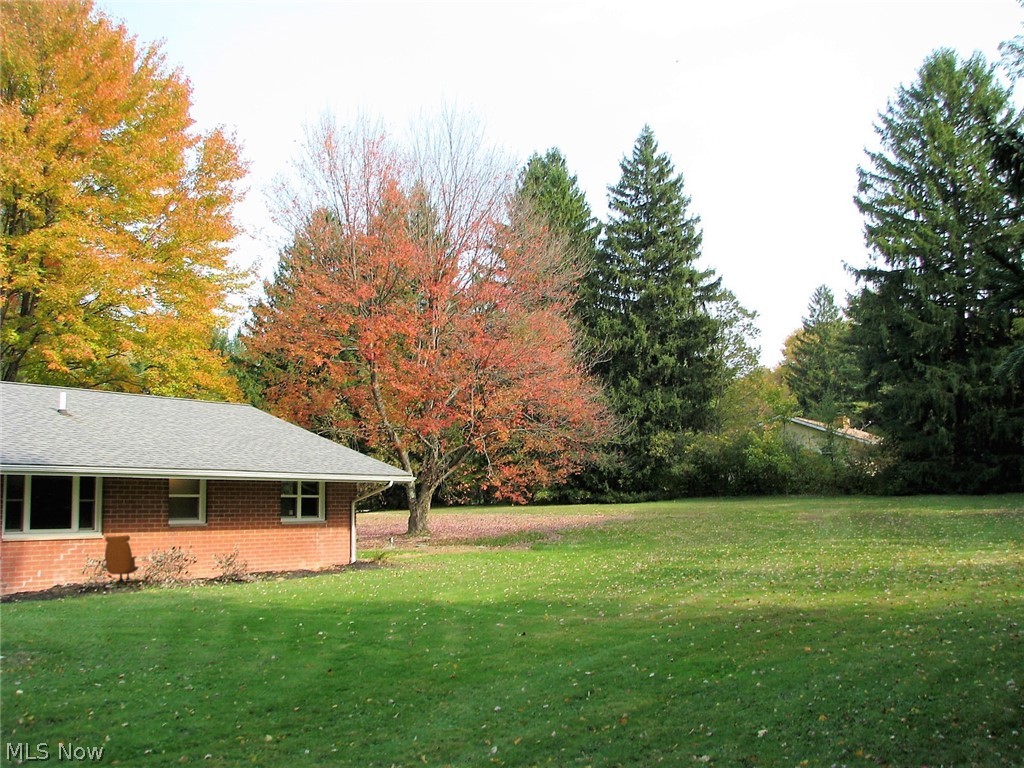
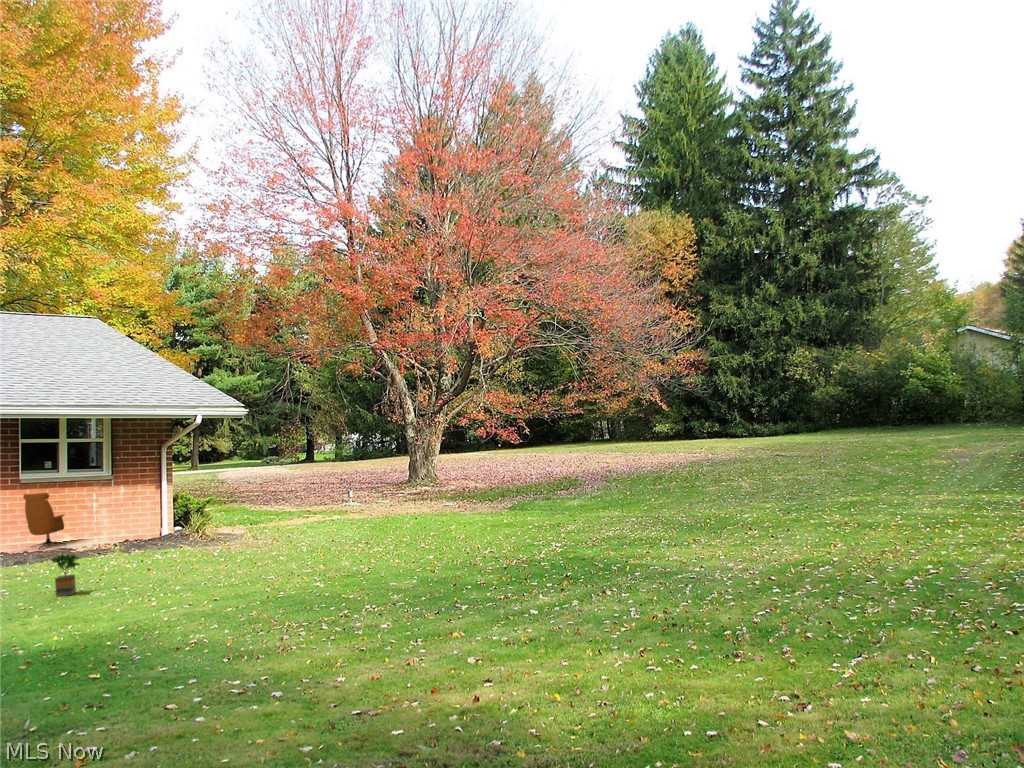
potted tree: none [200,581,225,617] -> present [52,554,79,597]

